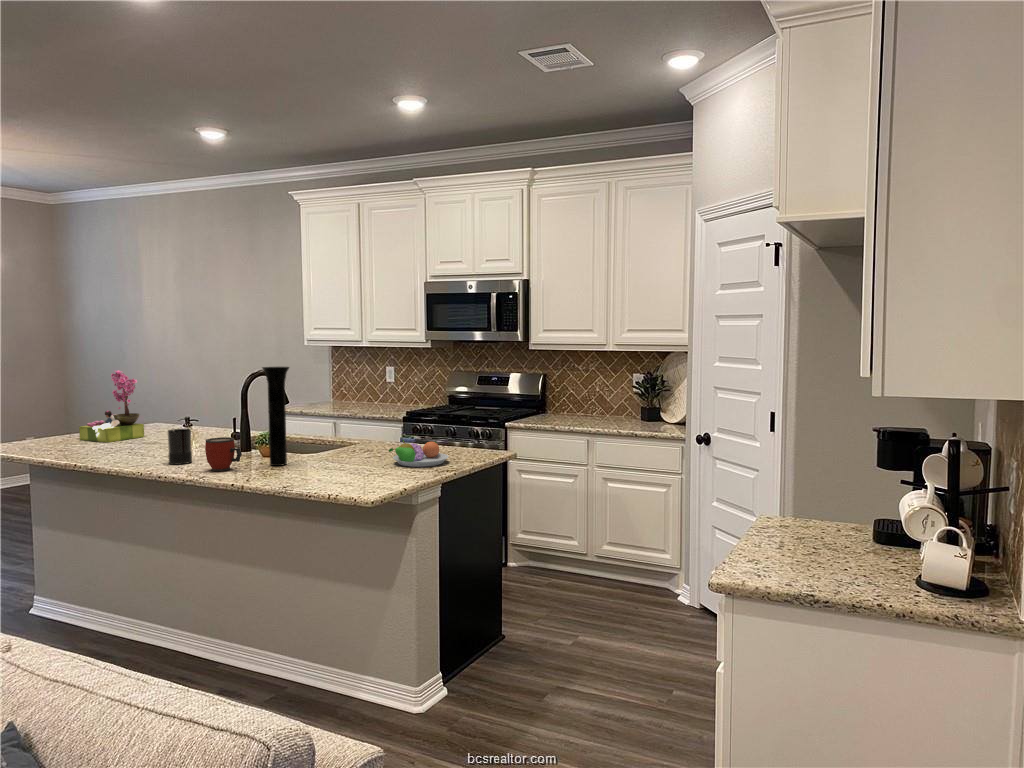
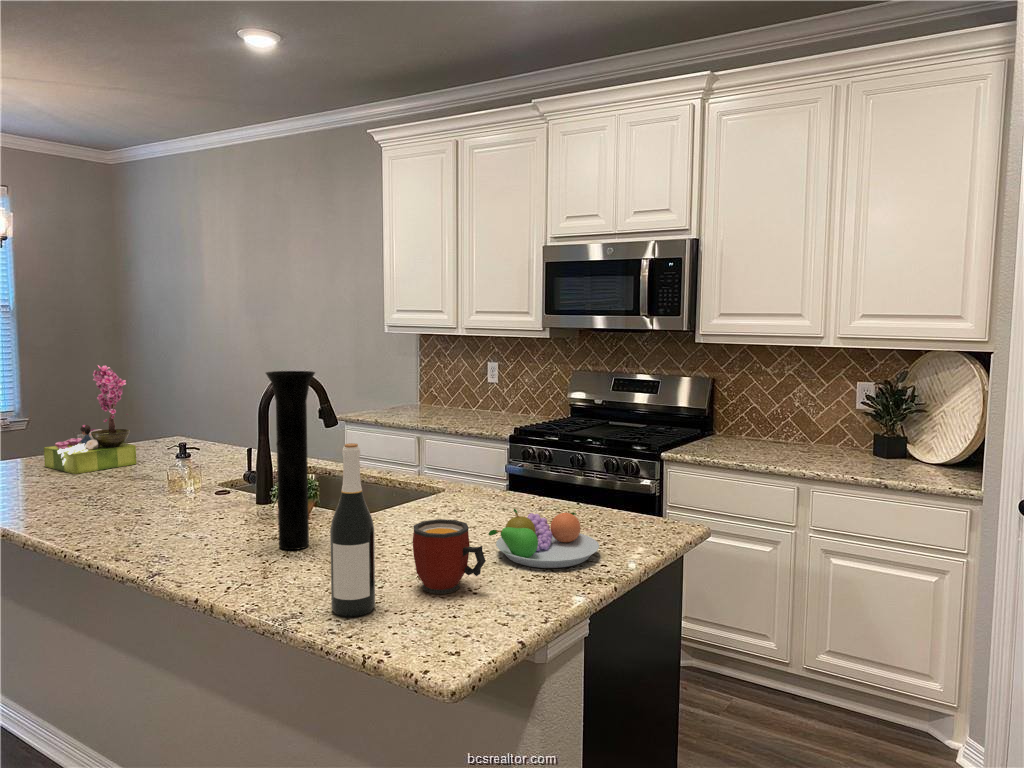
wine bottle: none [310,399,332,483] -> present [330,443,375,617]
candle: present [168,429,192,464] -> none [115,469,158,536]
mug: present [205,437,242,471] -> present [413,519,485,594]

